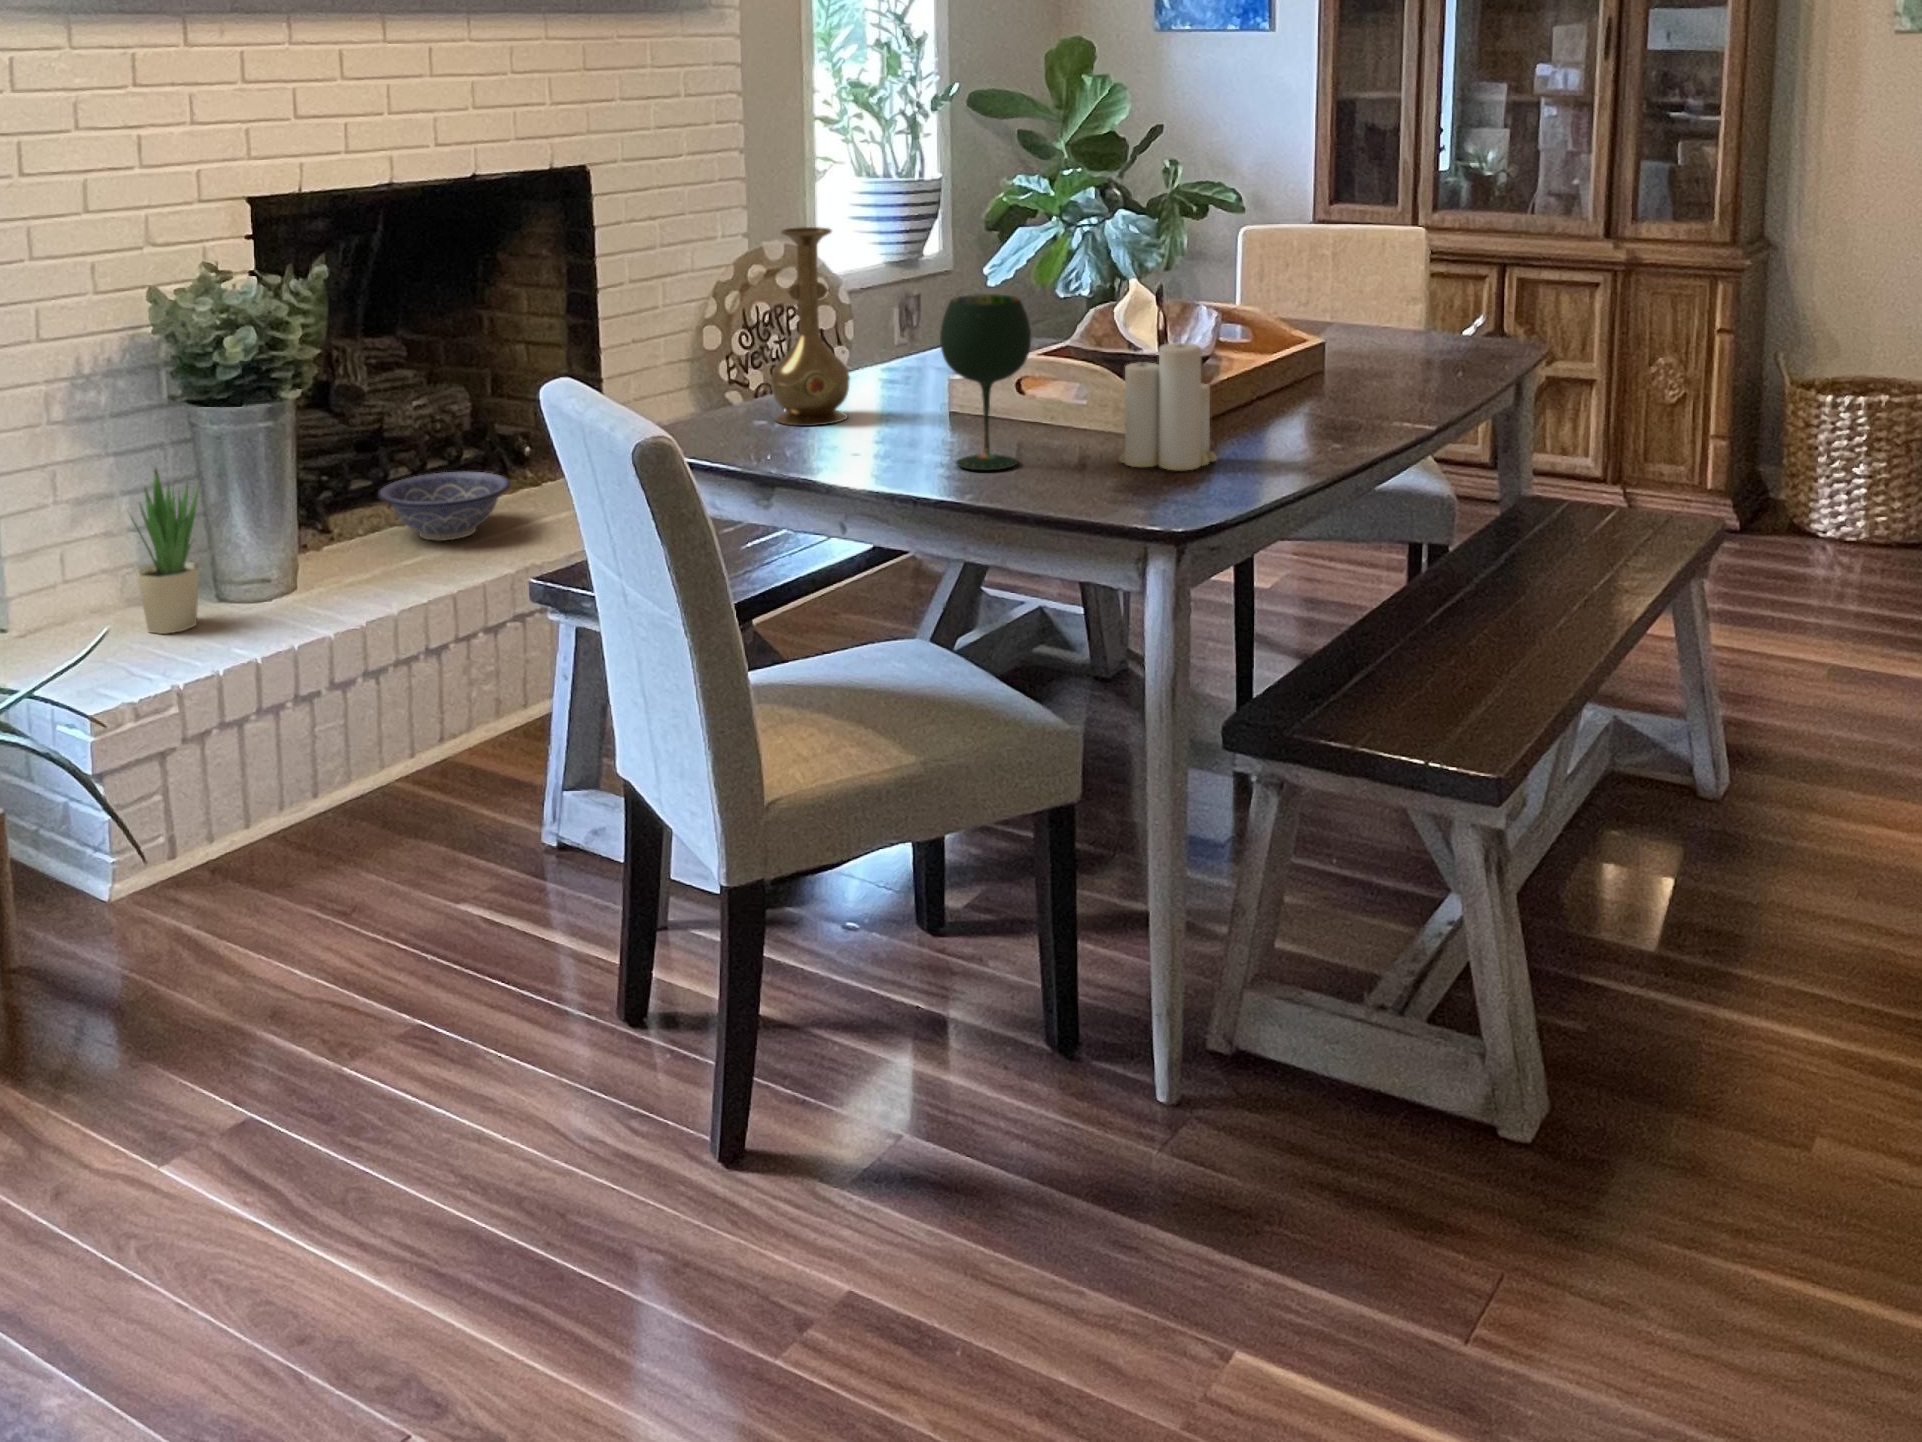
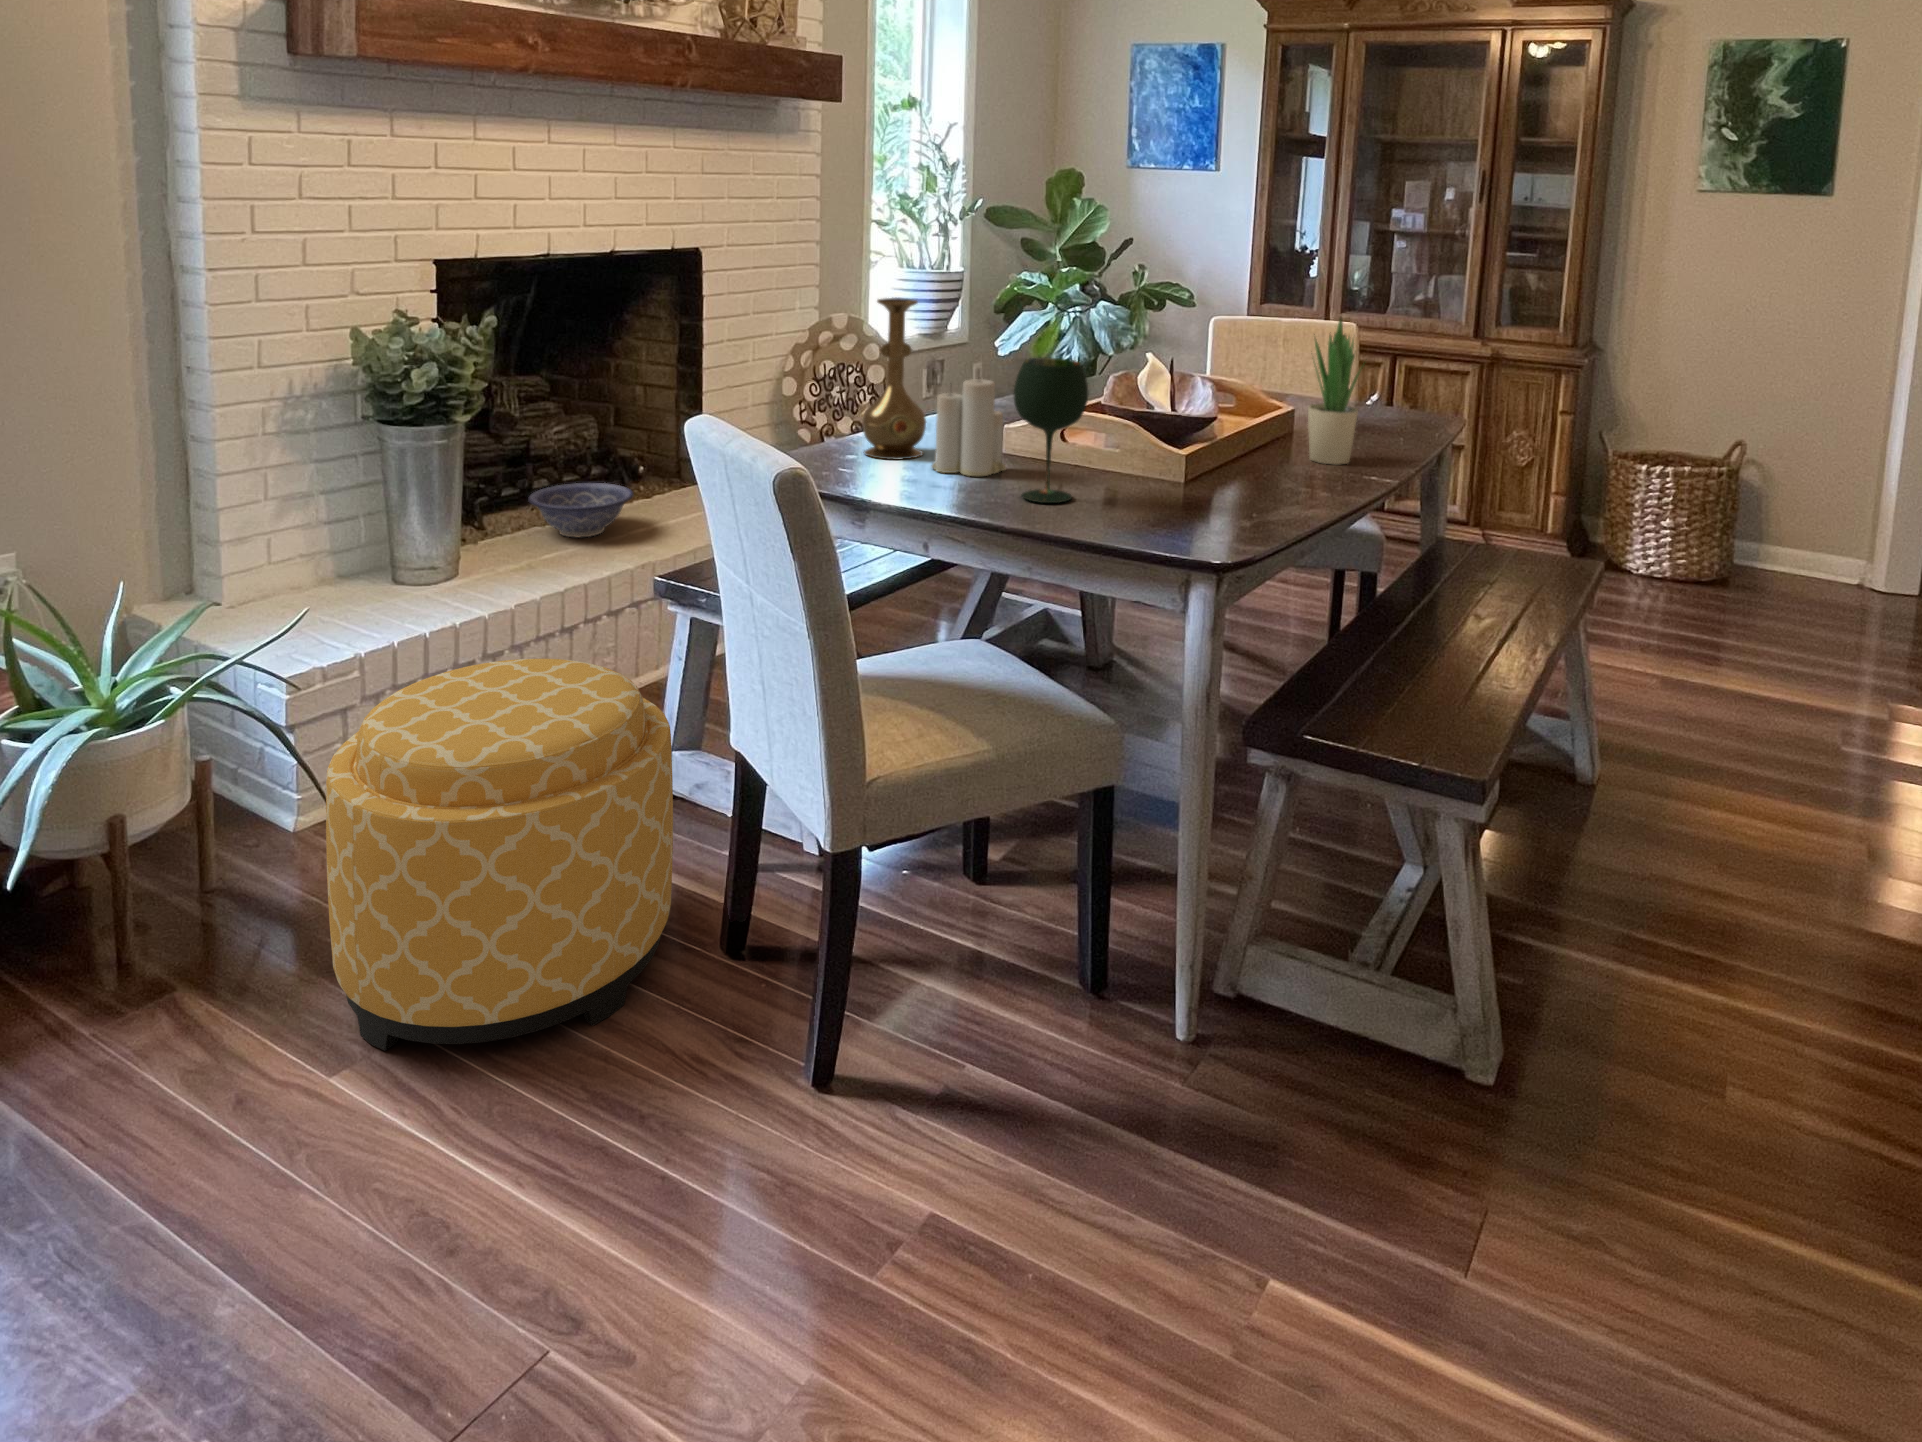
candle: present [1119,343,1217,470] -> present [932,379,1006,476]
potted plant: present [132,469,198,634] -> present [1308,317,1361,465]
ottoman: none [144,679,558,1131] -> present [326,659,673,1051]

